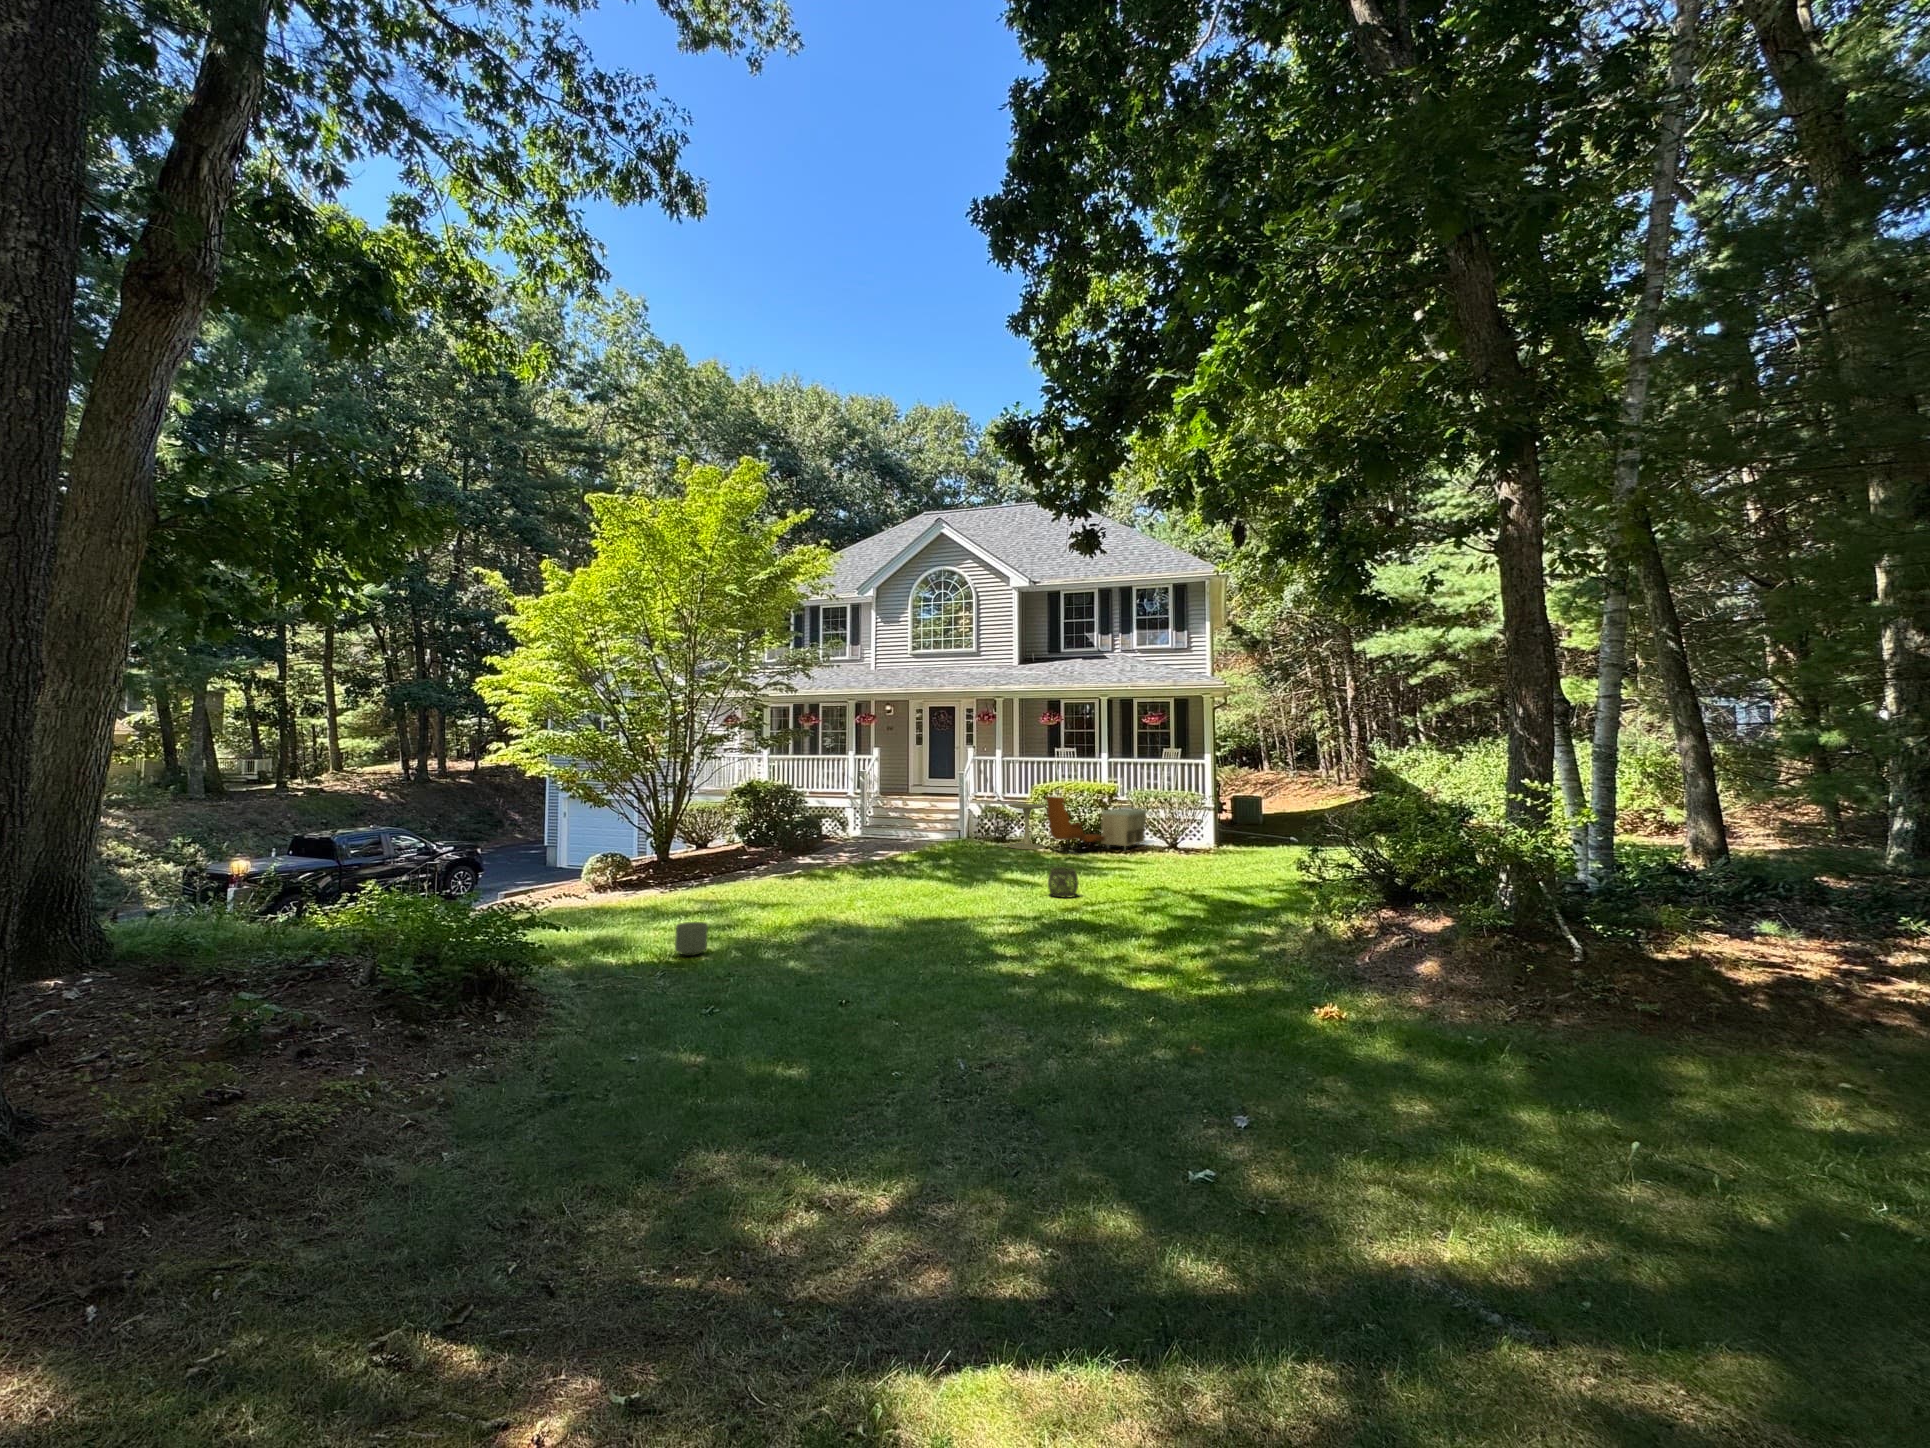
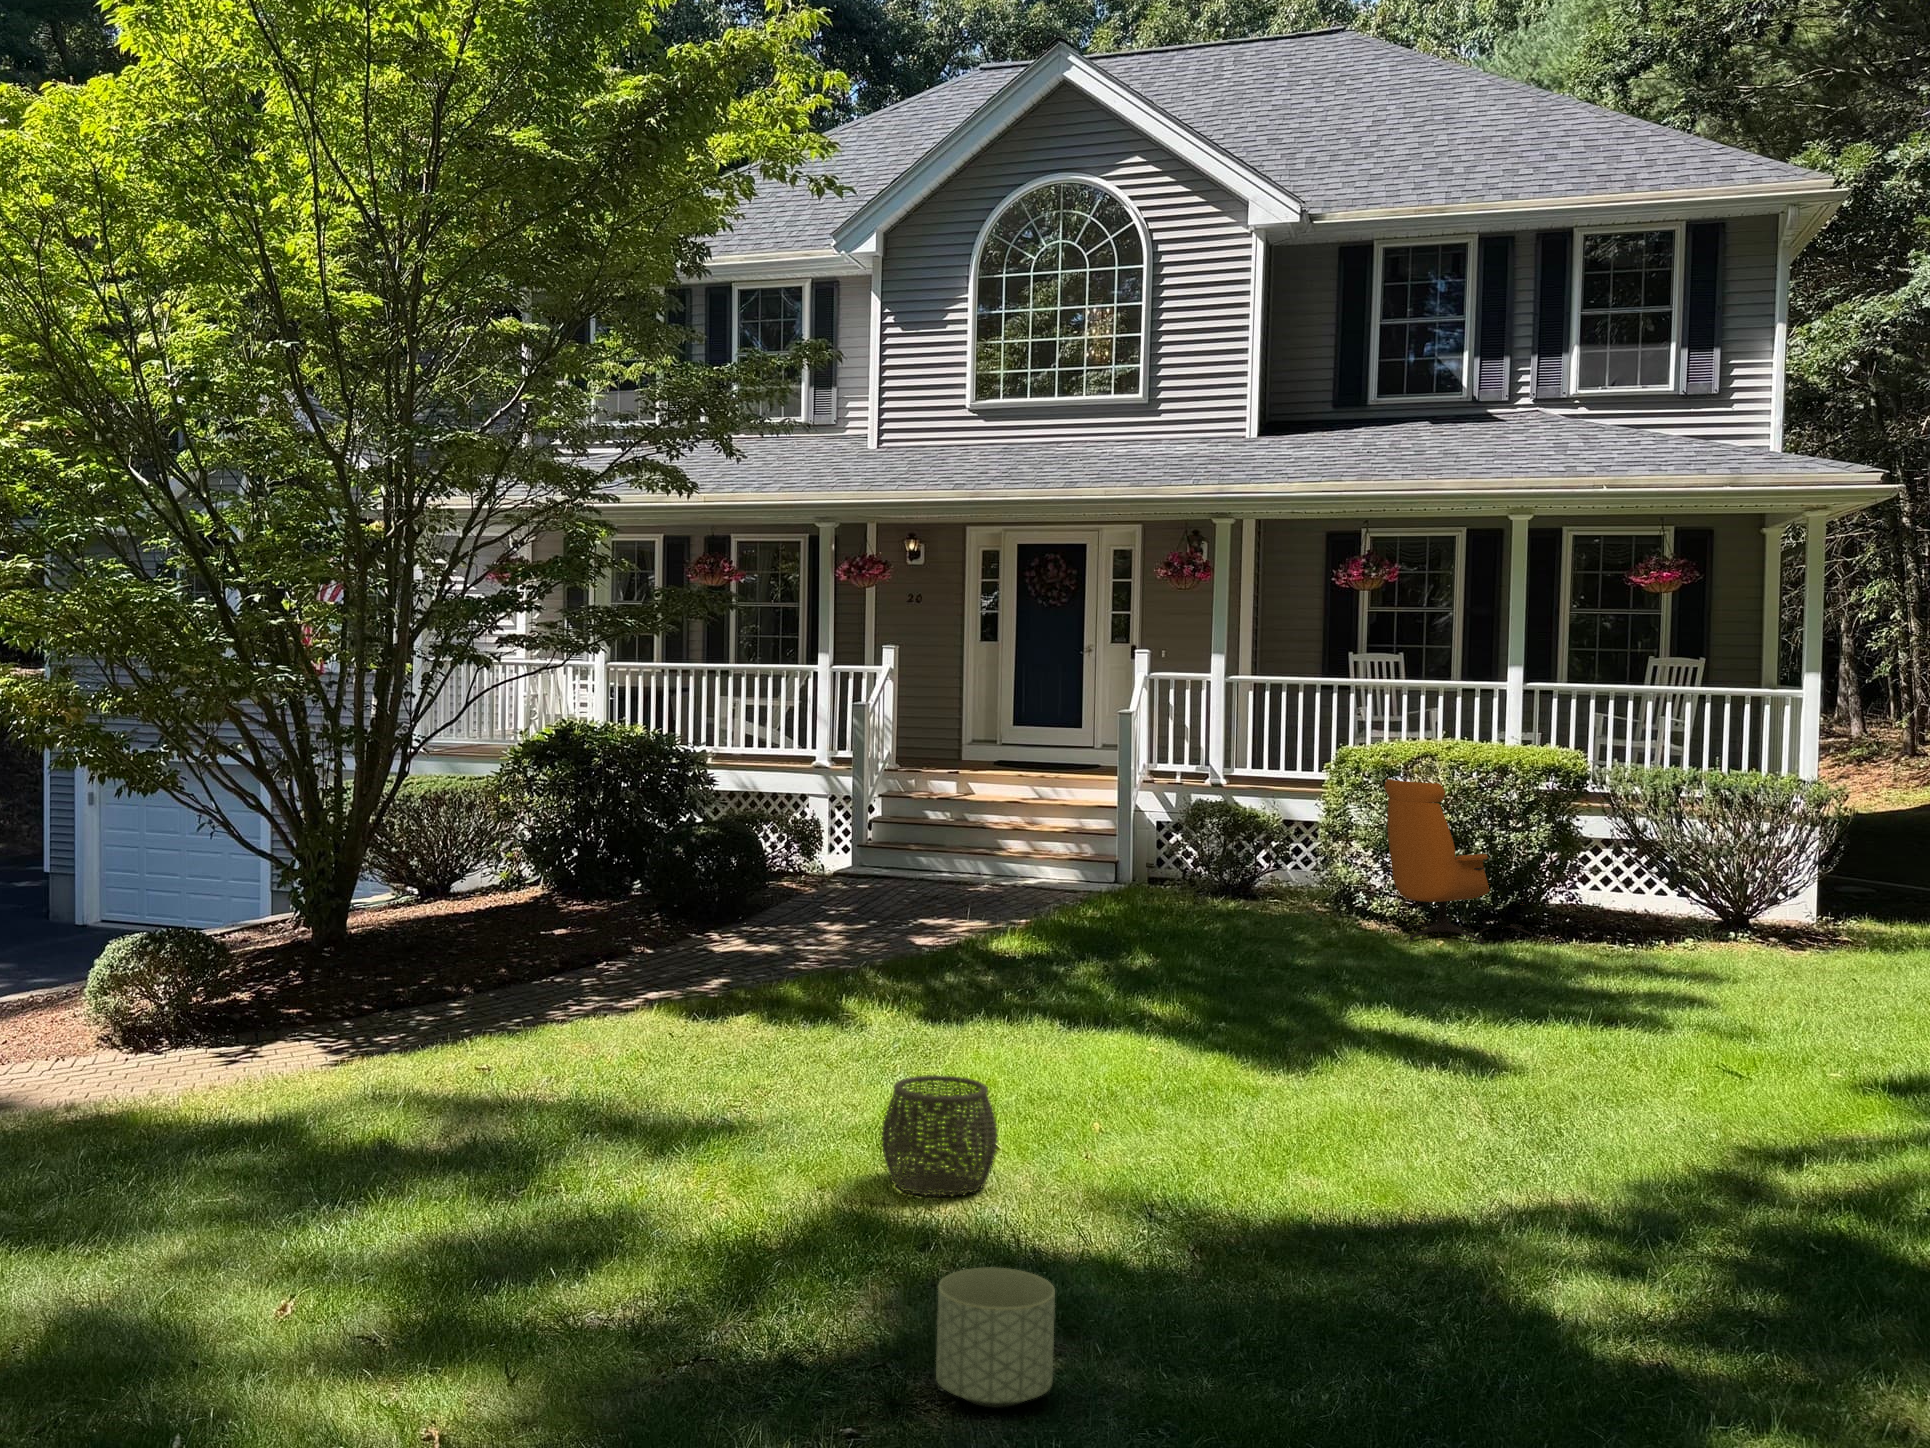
pedestal table: present [1008,804,1046,849] -> none [1260,799,1368,922]
storage bench: present [1102,808,1147,848] -> none [1520,813,1638,927]
woven basket: present [1048,868,1078,898] -> present [881,1075,998,1197]
planter: present [675,922,708,956] -> present [936,1268,1055,1408]

